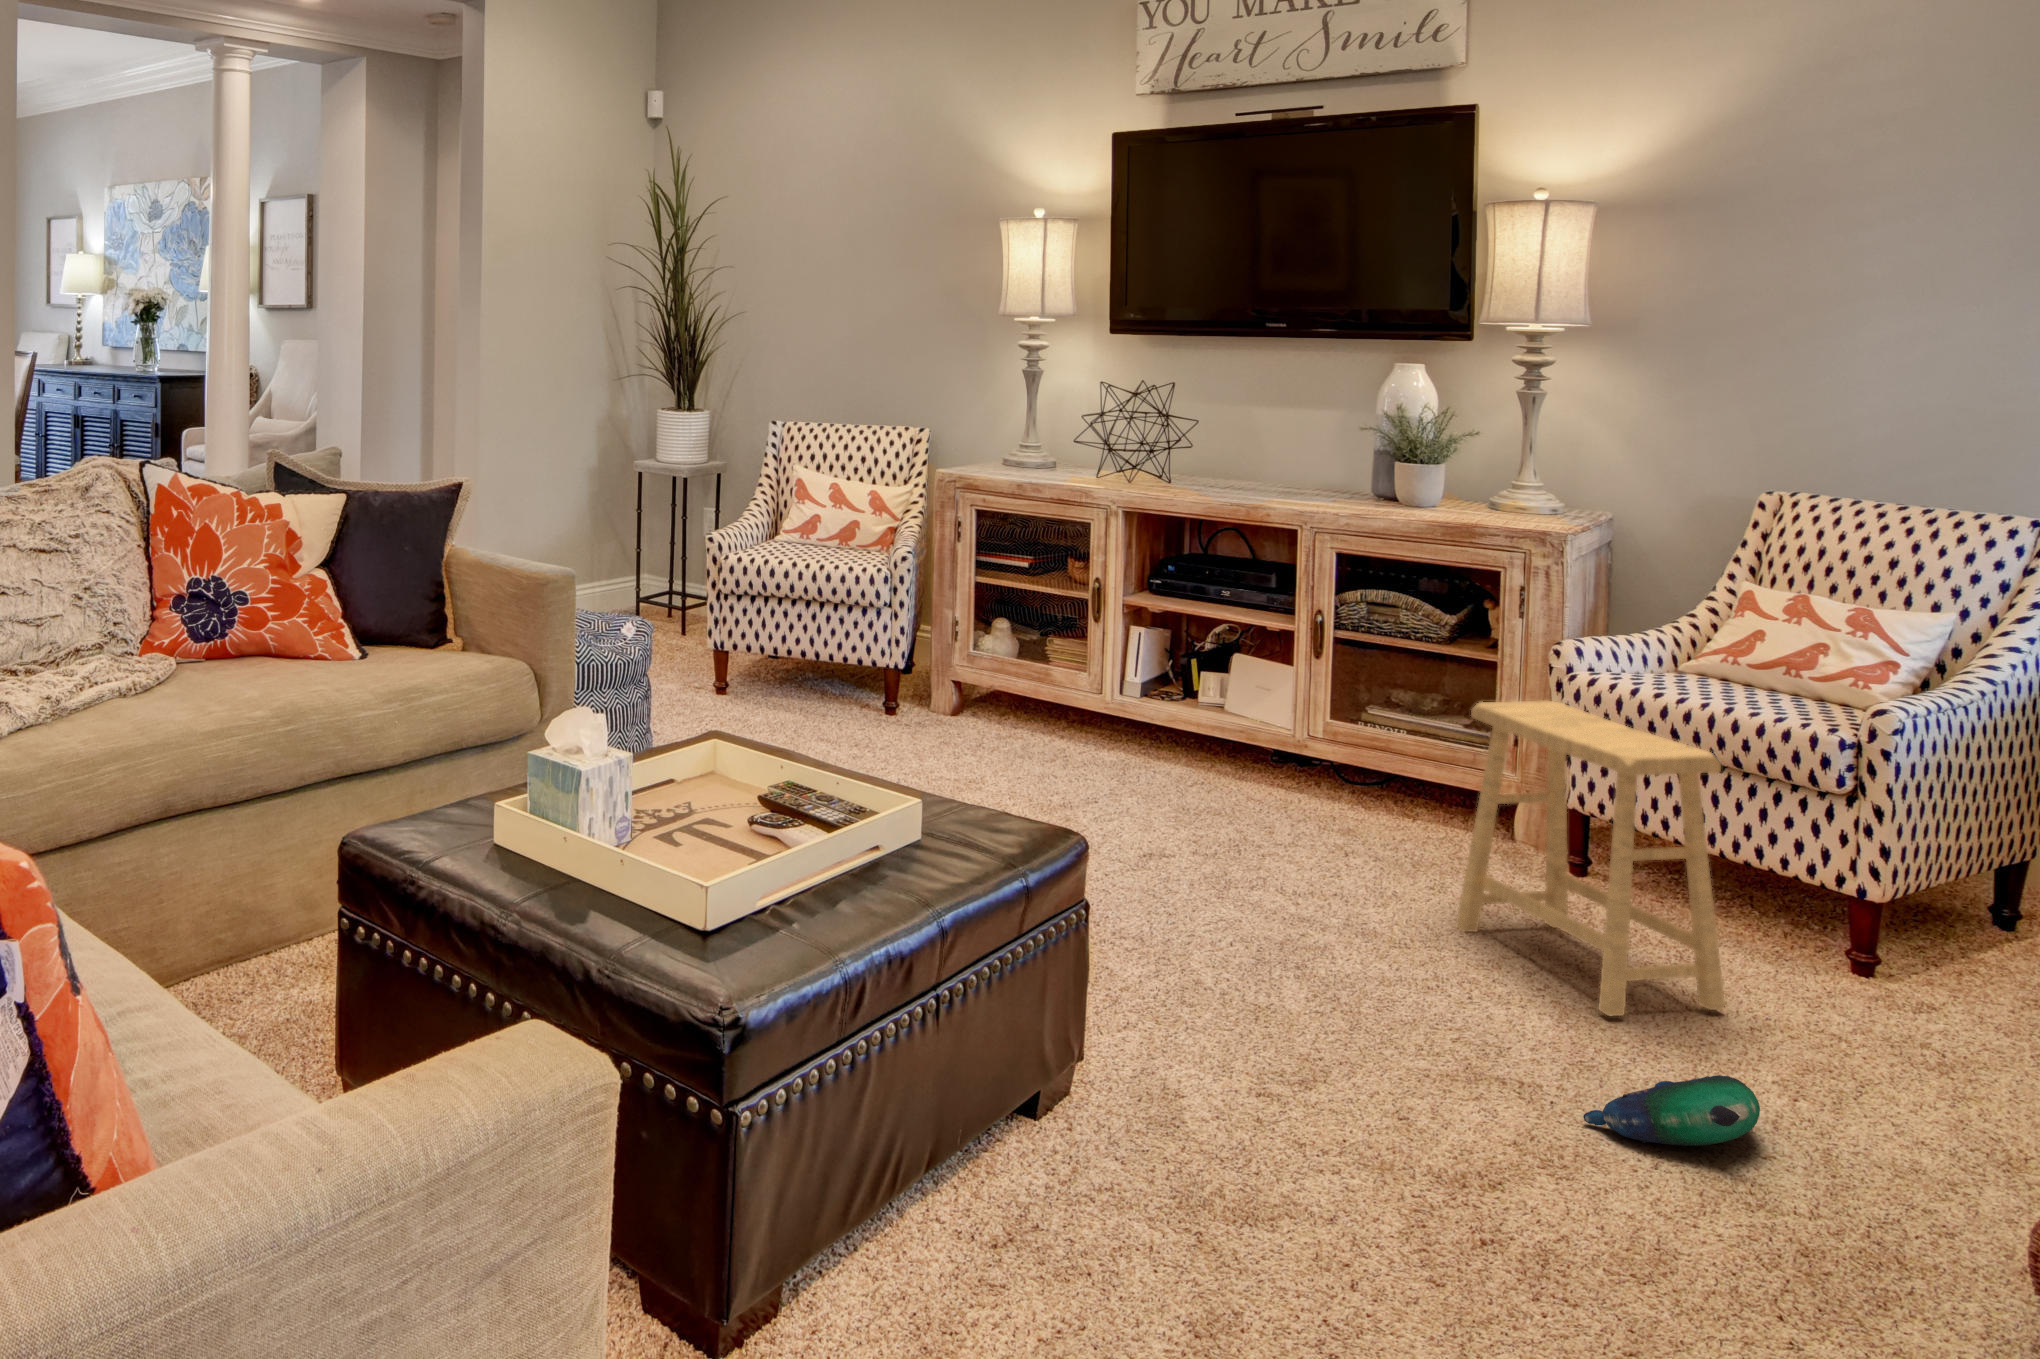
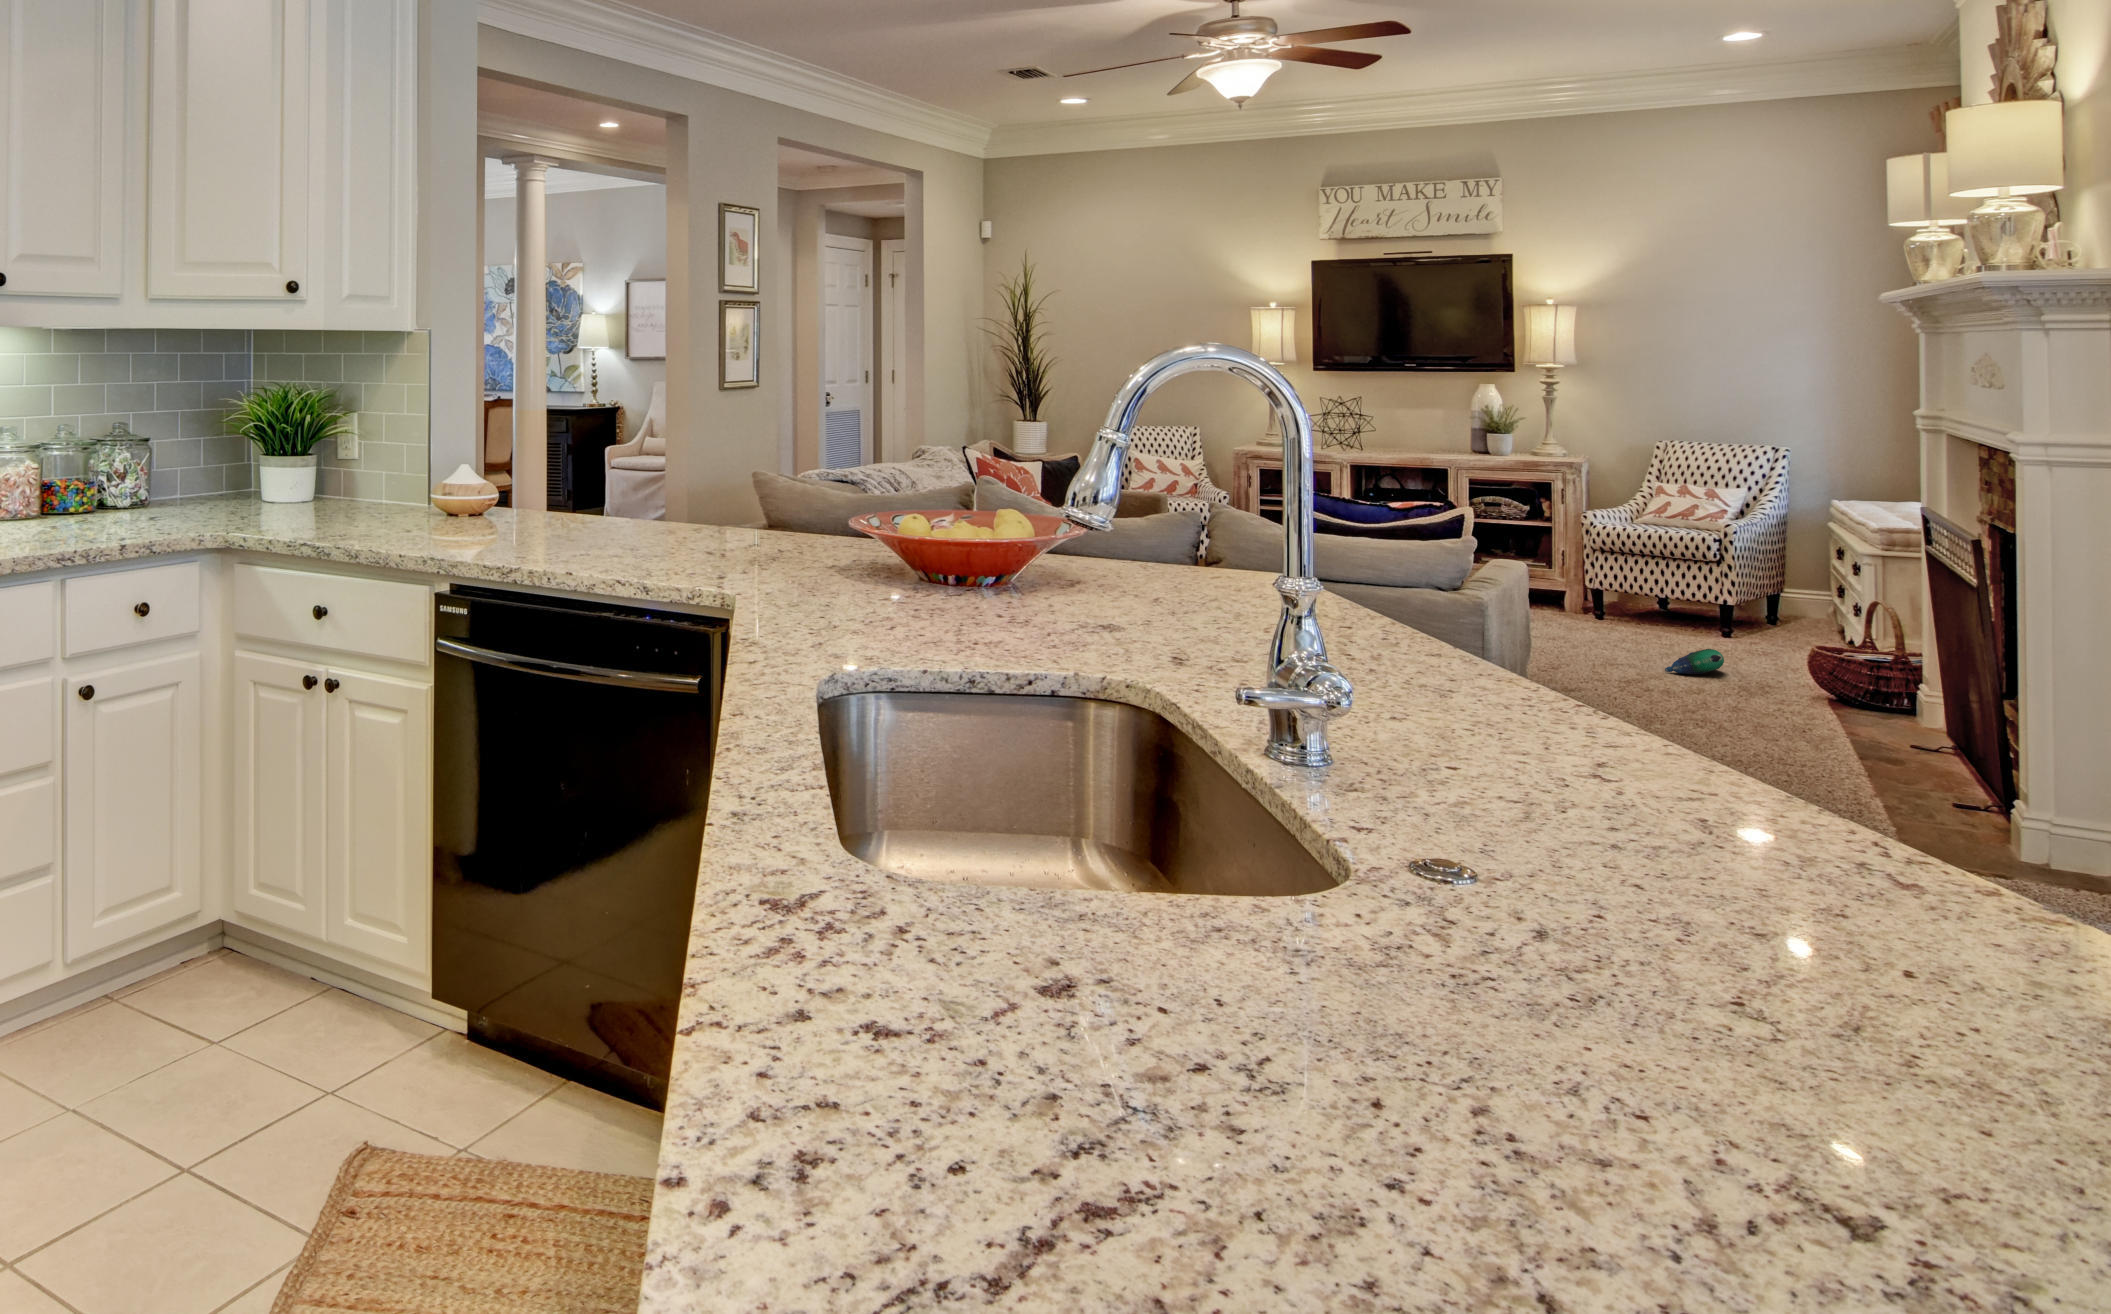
footstool: present [1456,700,1725,1016] -> none [1572,531,1690,650]

